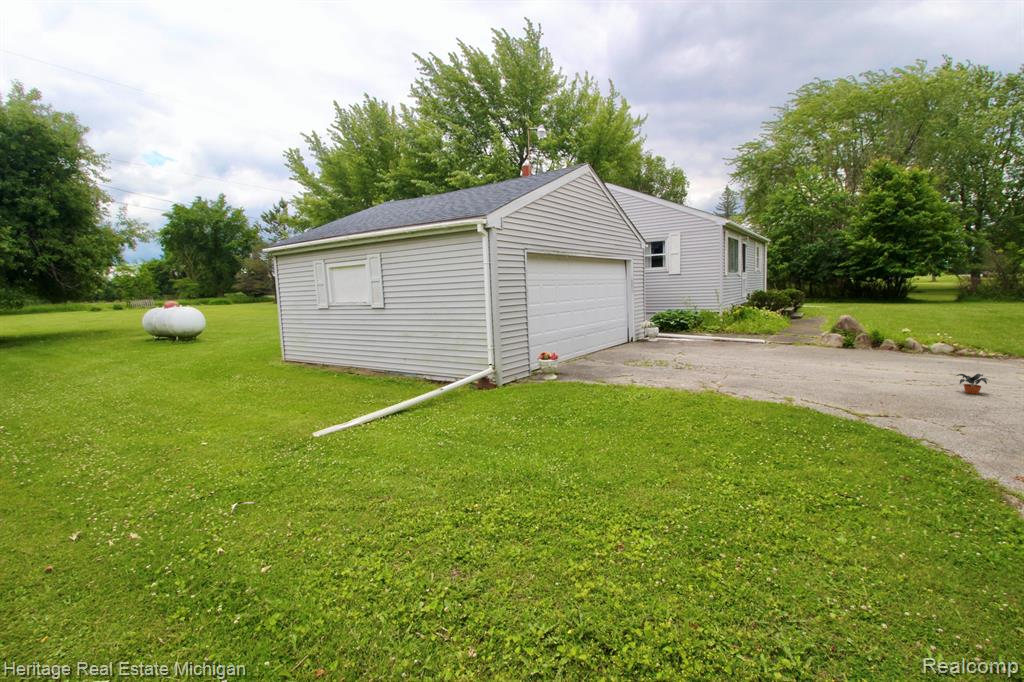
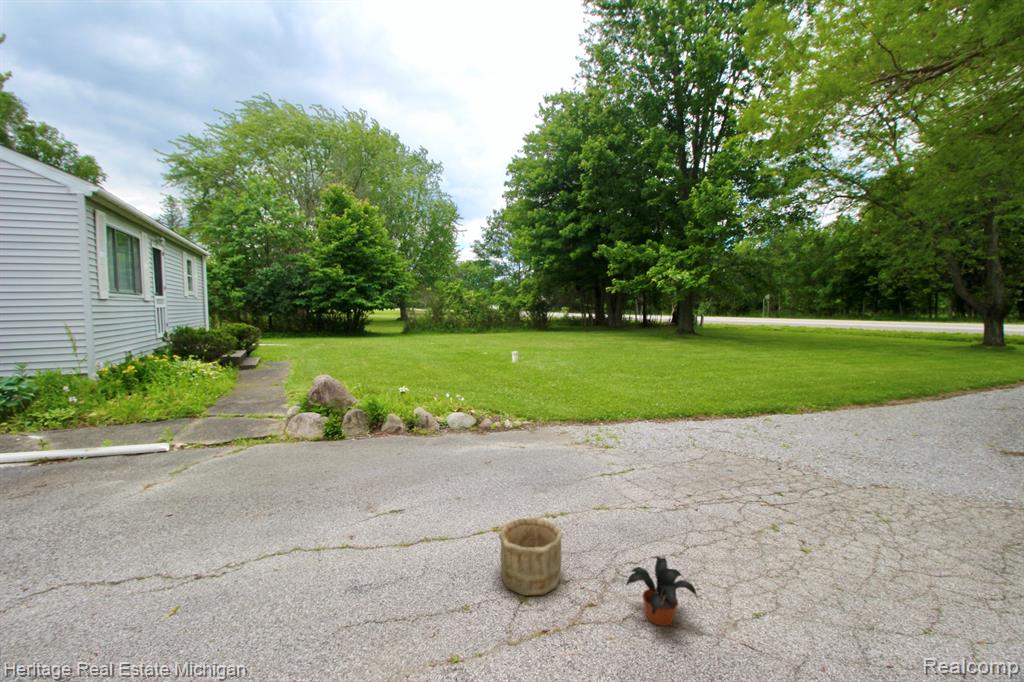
wooden bucket: none [906,360,938,383] -> present [499,518,563,595]

